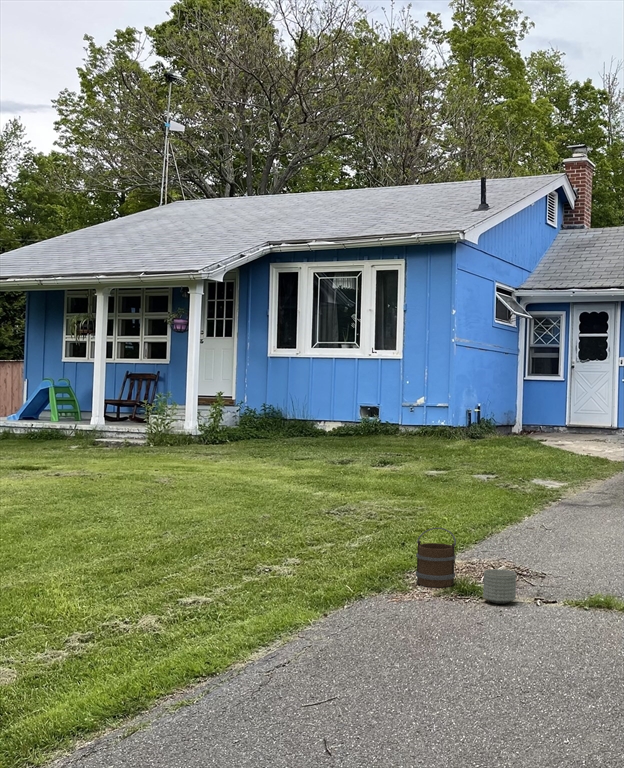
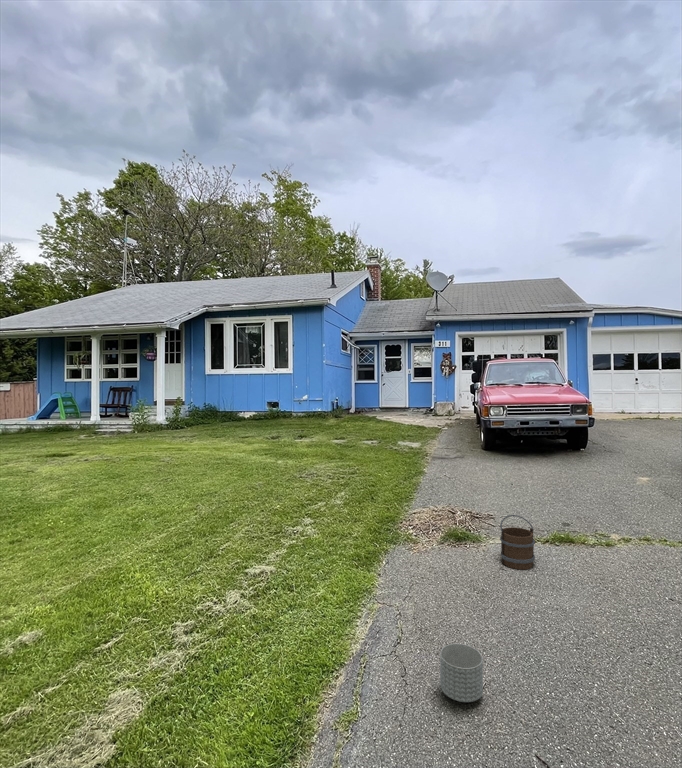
planter: present [483,569,516,604] -> present [440,644,483,702]

